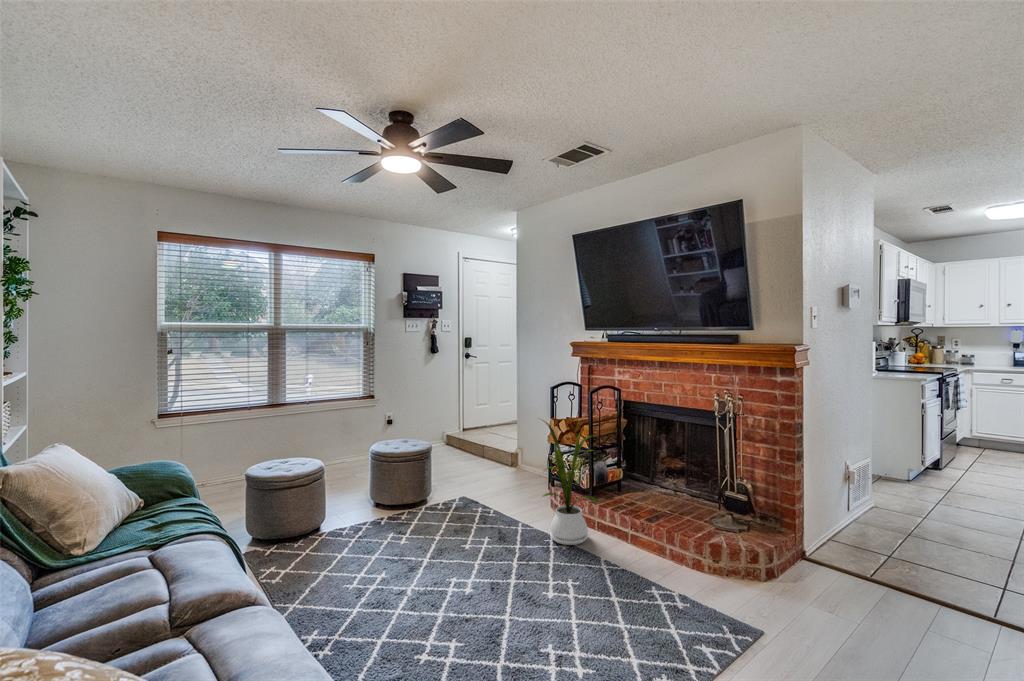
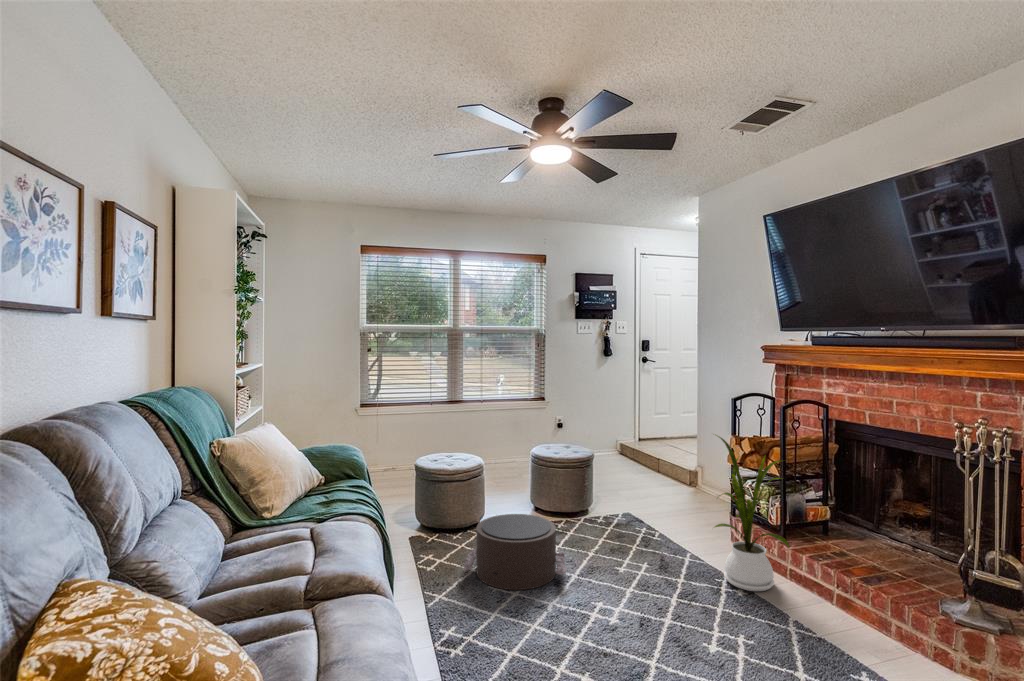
pouf: none [316,509,419,584] -> present [463,514,567,590]

